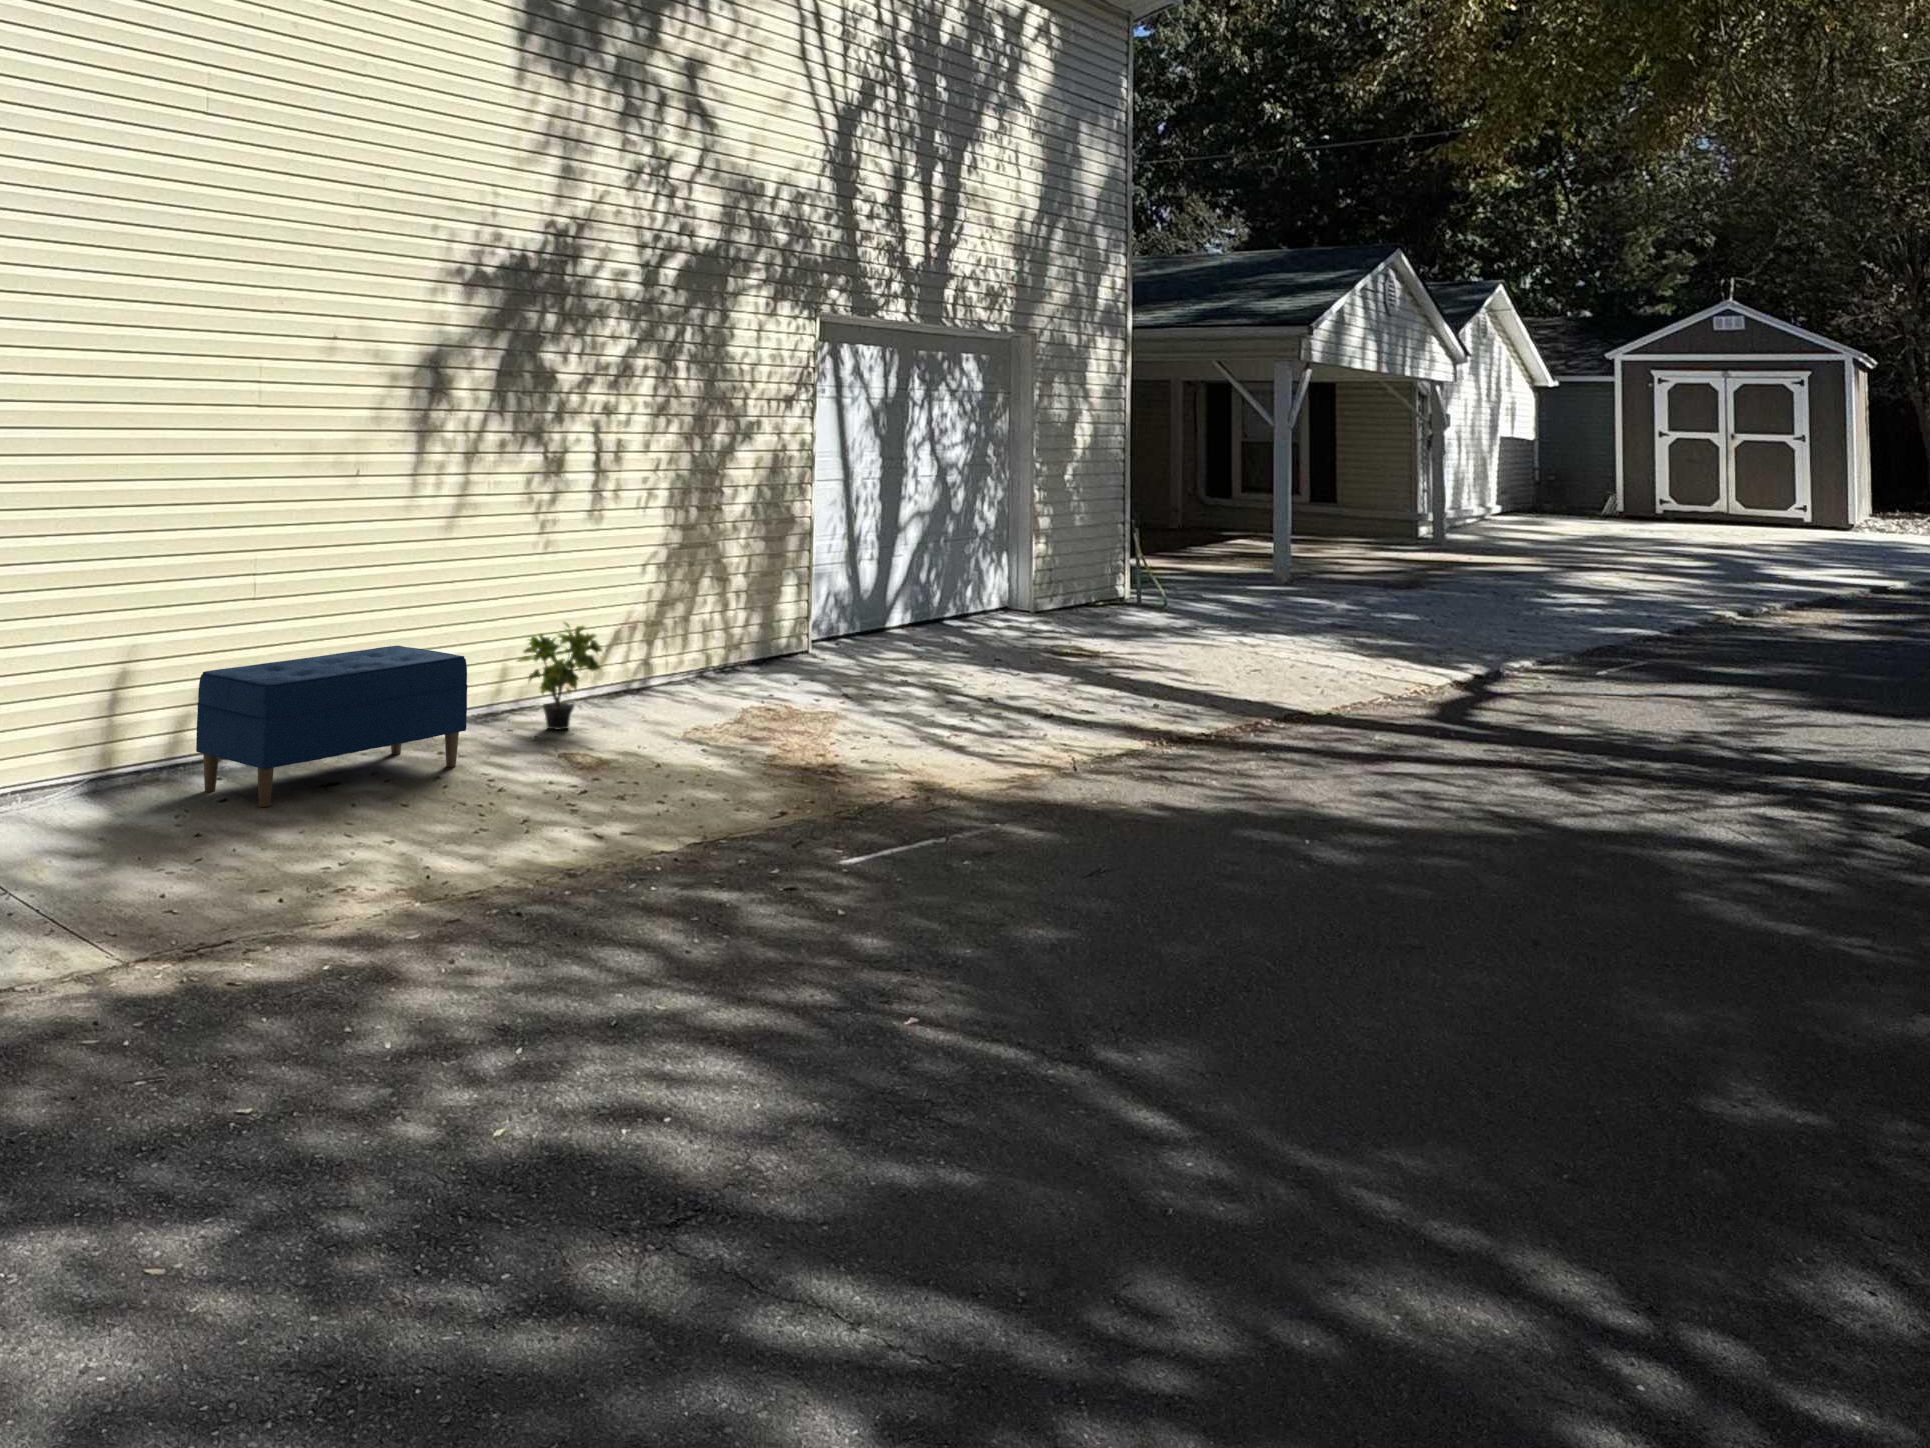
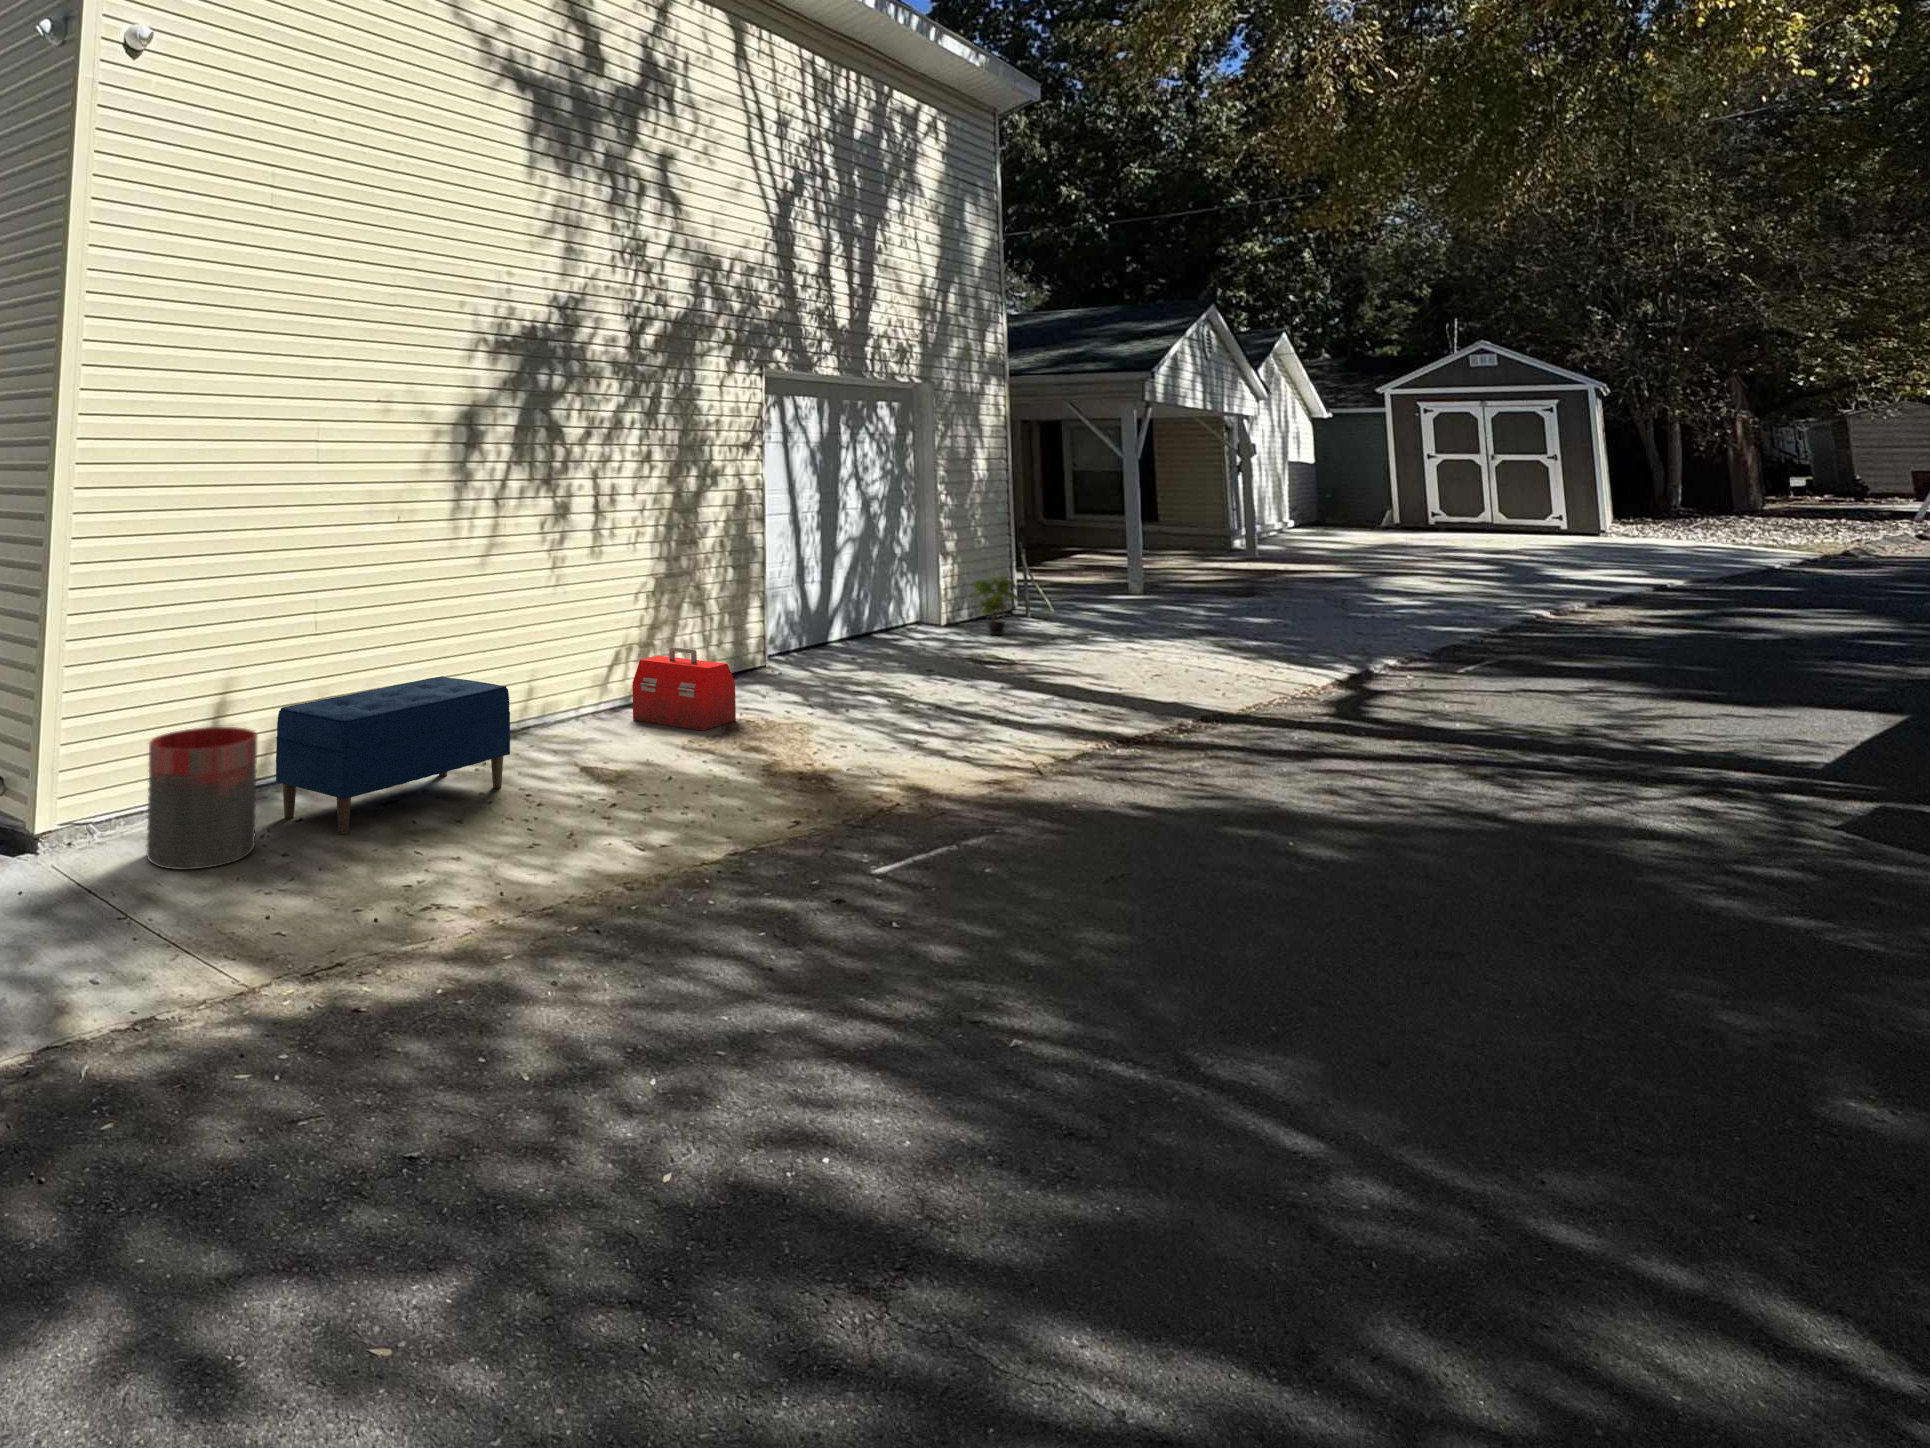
potted plant: present [518,622,602,730] -> present [969,575,1019,635]
toolbox: none [633,623,749,716] -> present [633,647,736,731]
trash can: none [40,689,167,837] -> present [146,727,257,870]

